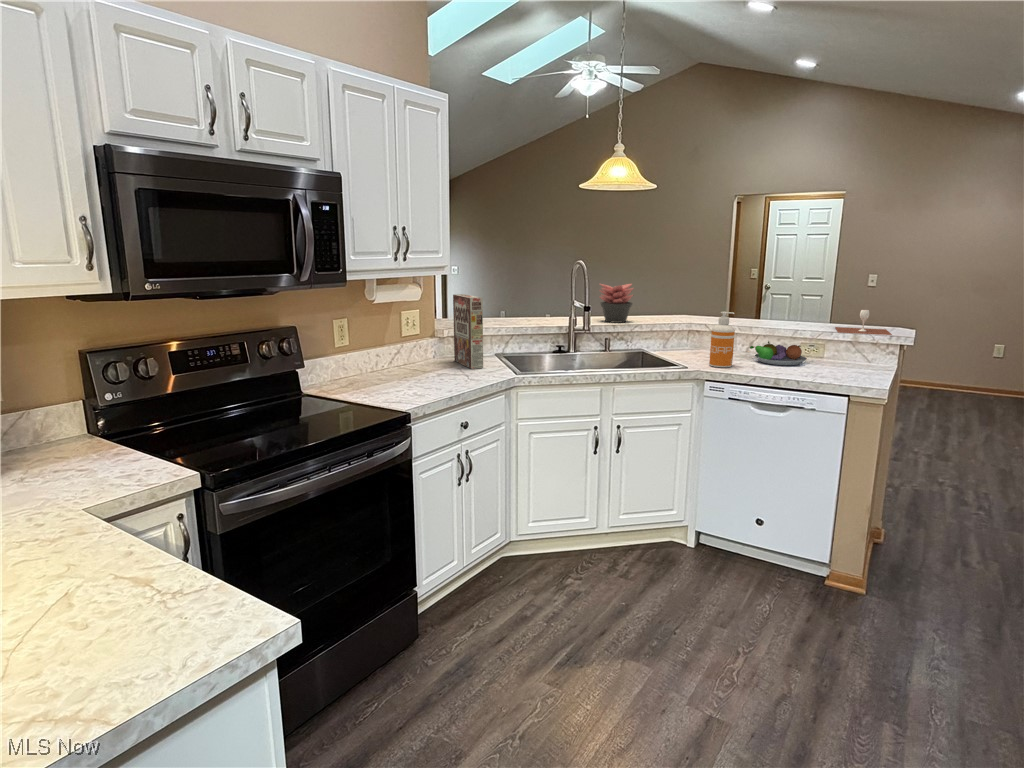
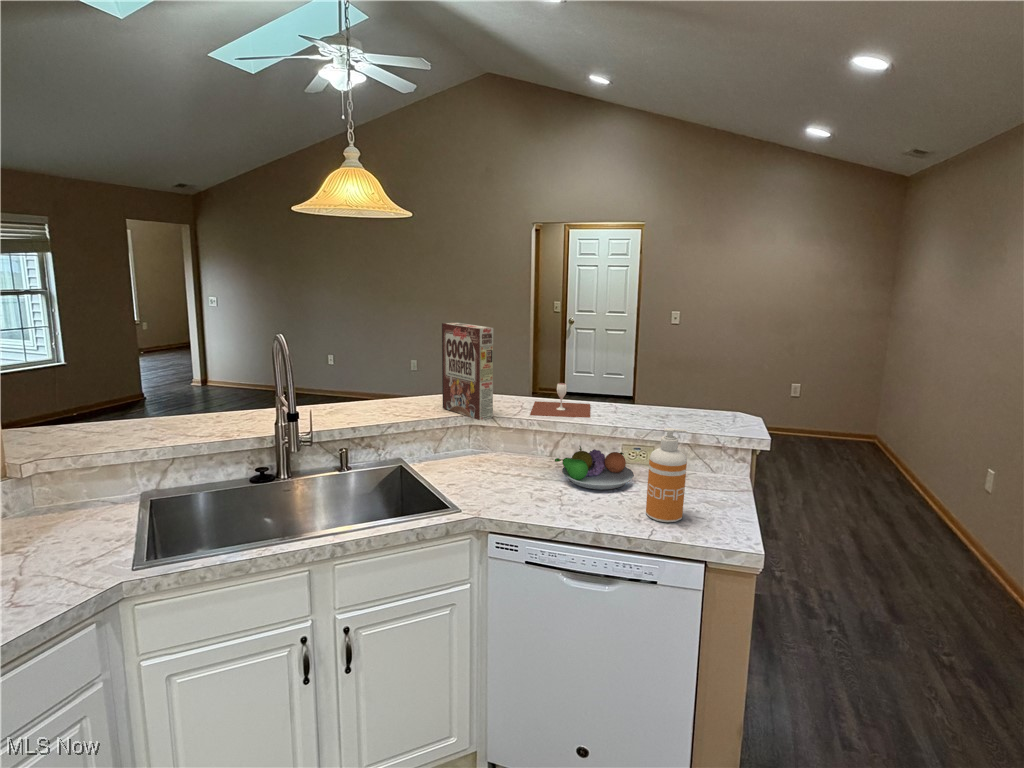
succulent plant: present [600,284,633,323] -> none [330,358,385,421]
cereal box: present [453,294,483,369] -> present [442,322,493,420]
wine glass: present [835,310,892,335] -> present [530,383,590,418]
soap dispenser: present [709,312,735,367] -> present [646,428,687,522]

